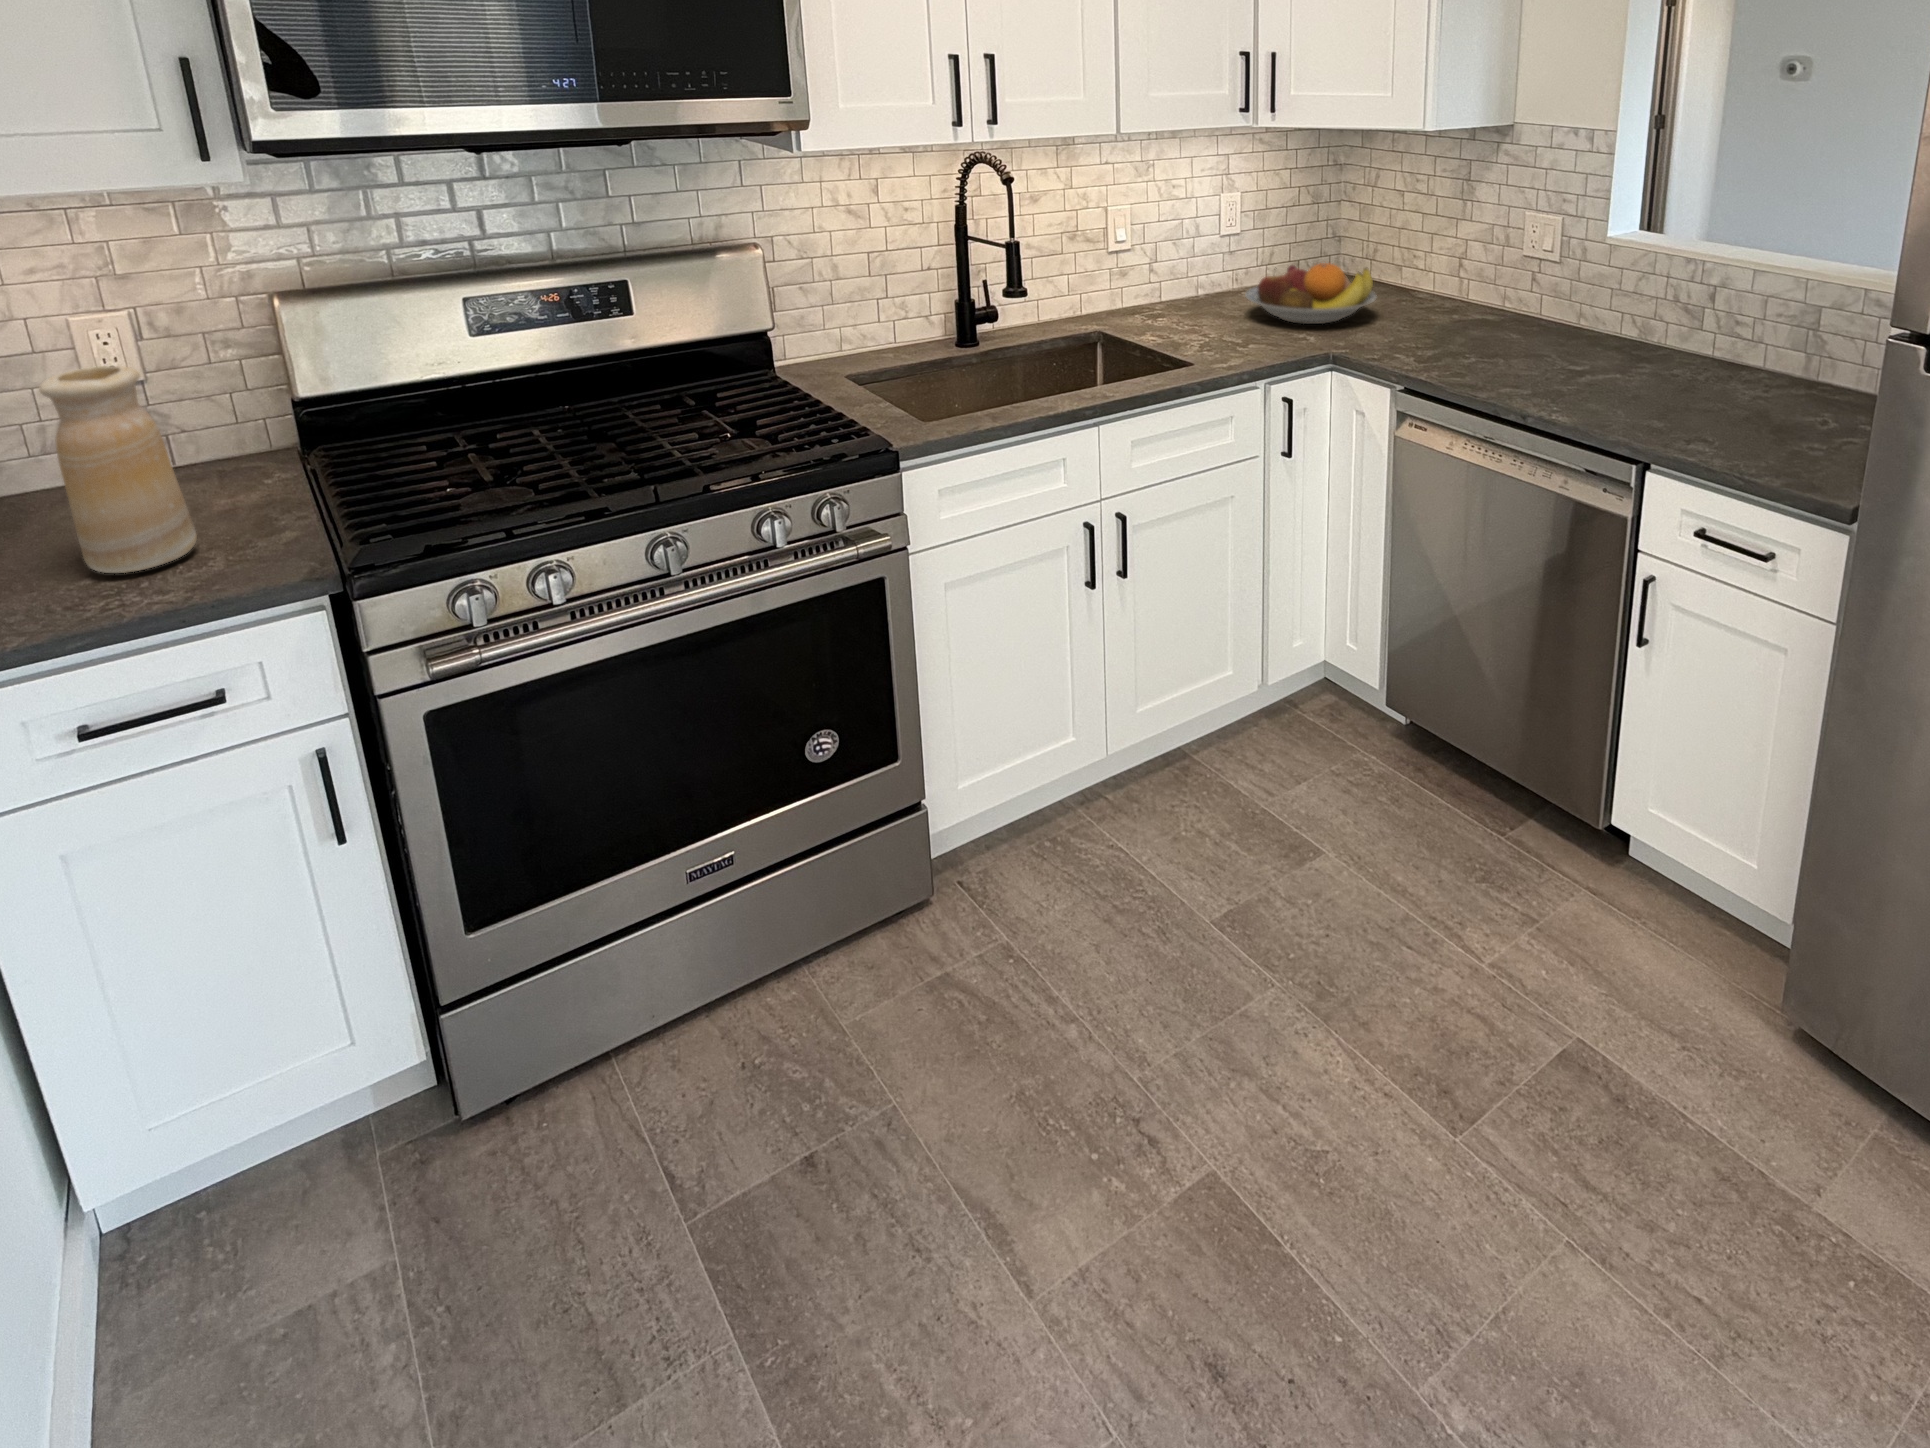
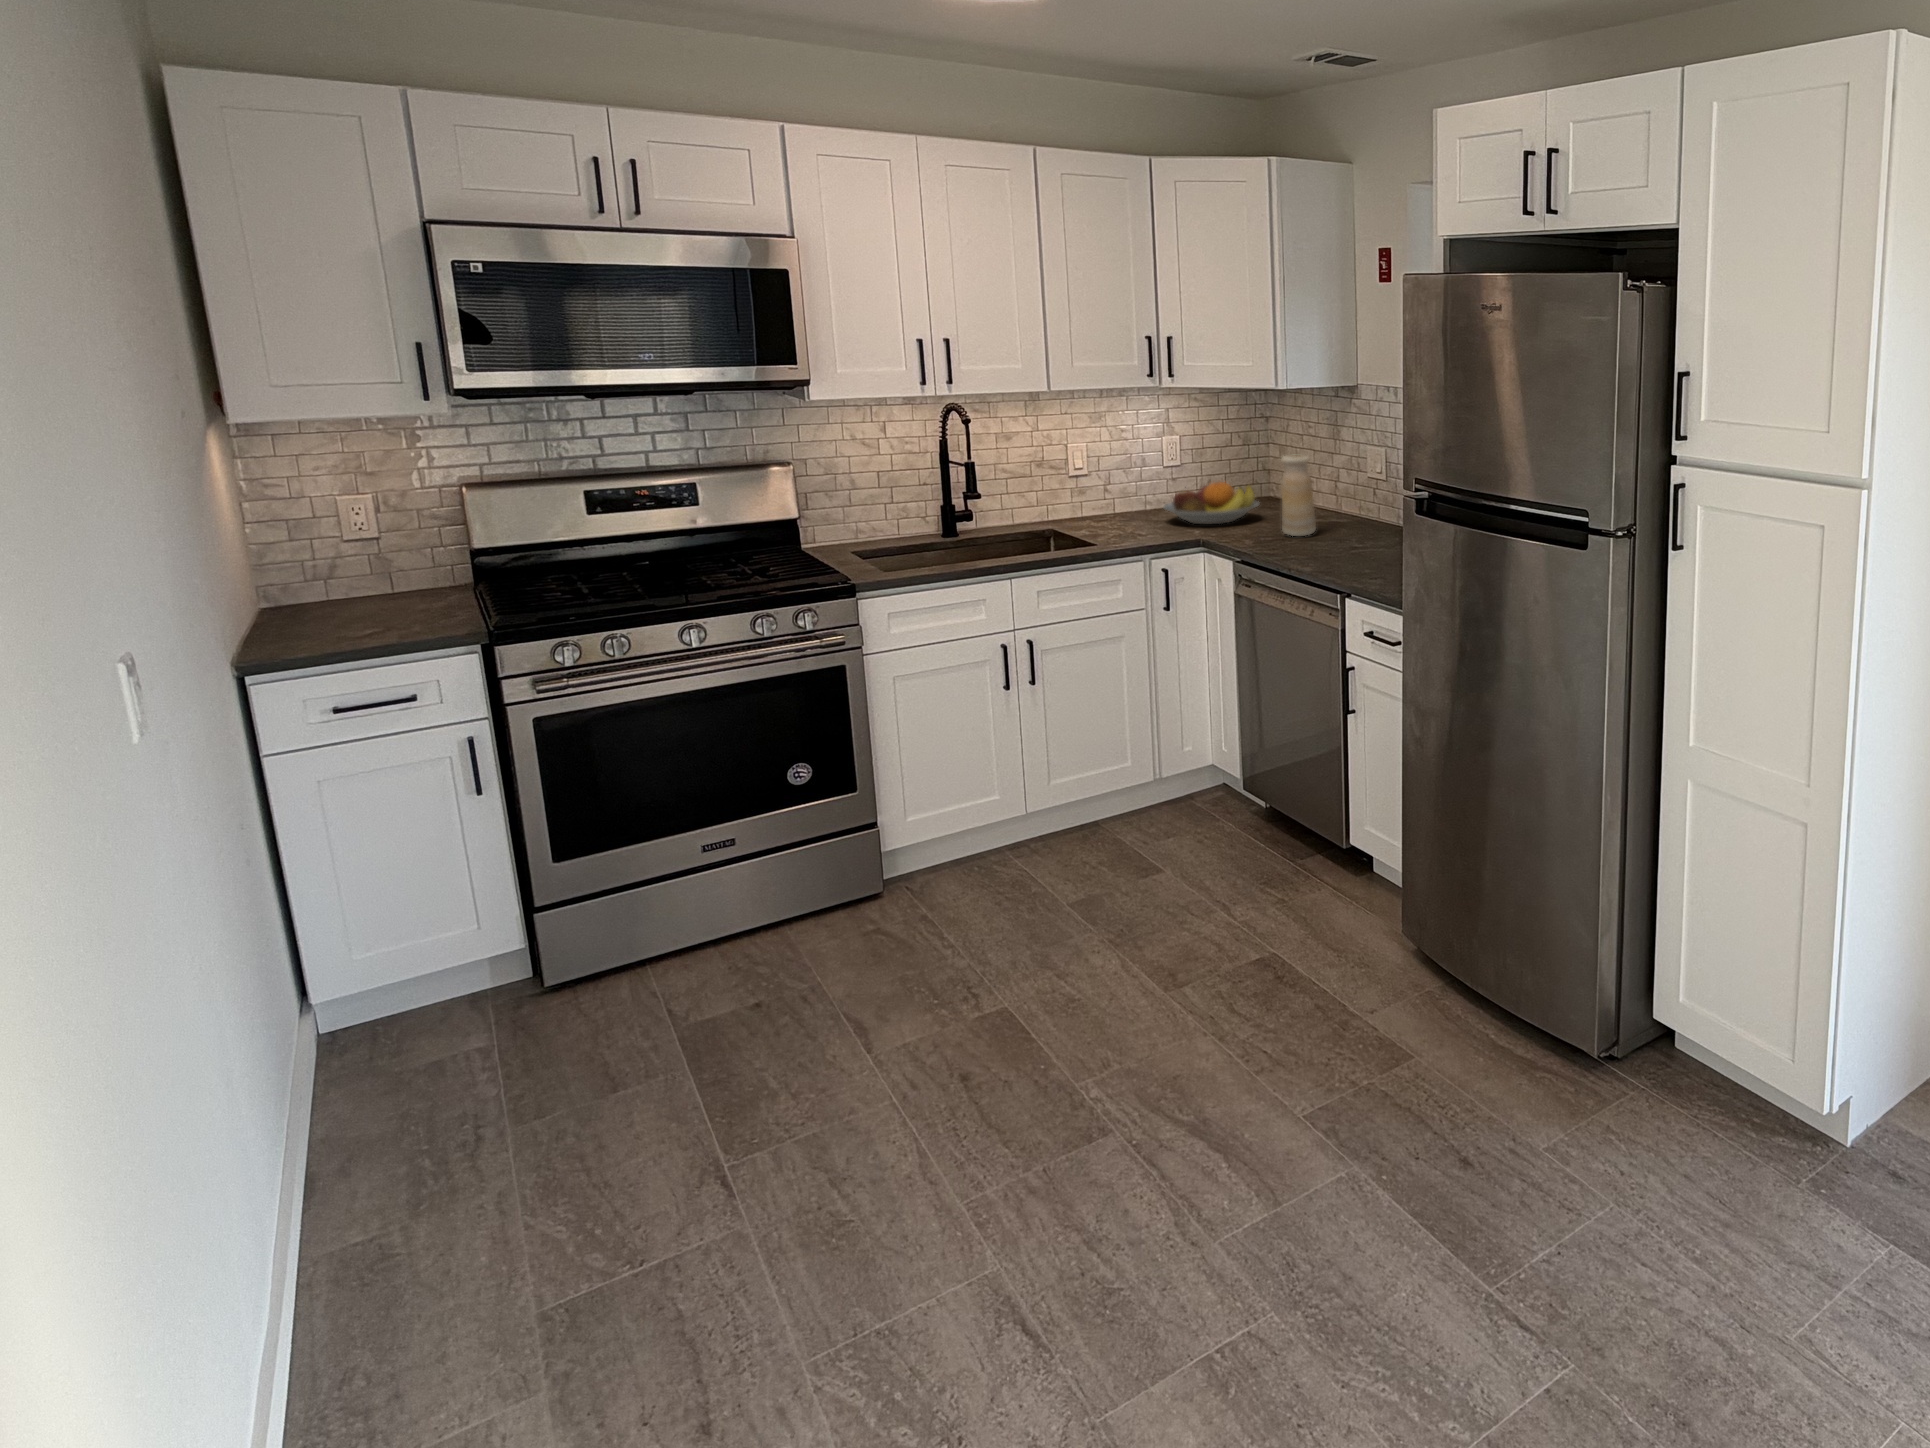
vase: present [39,366,197,573] -> present [1281,455,1316,536]

